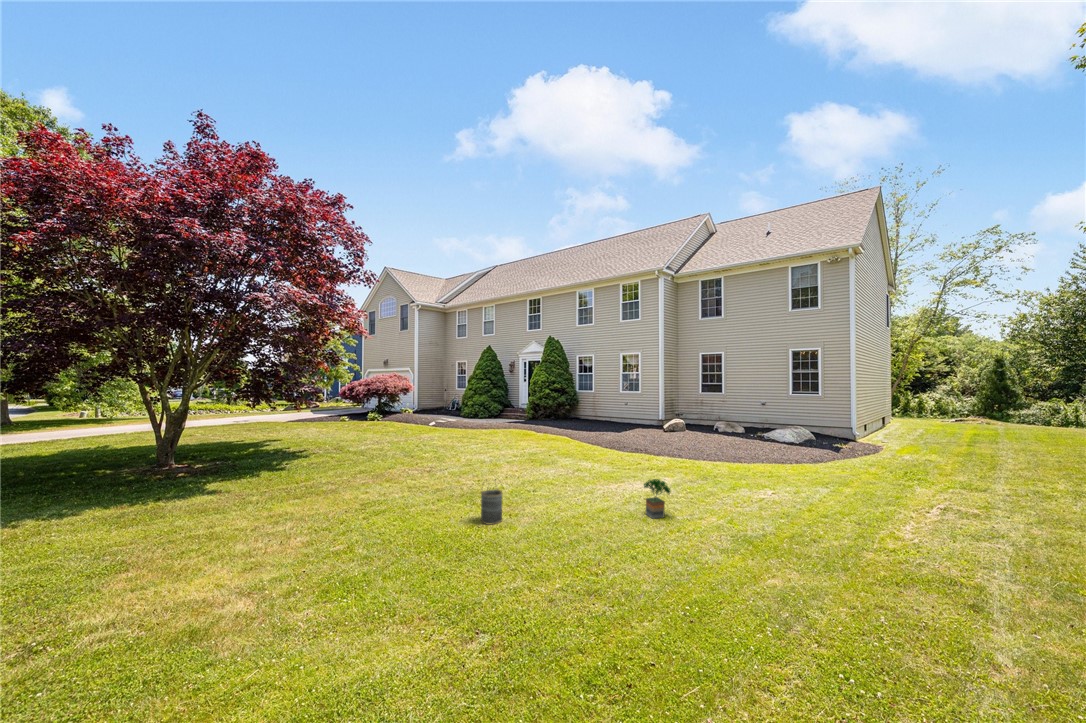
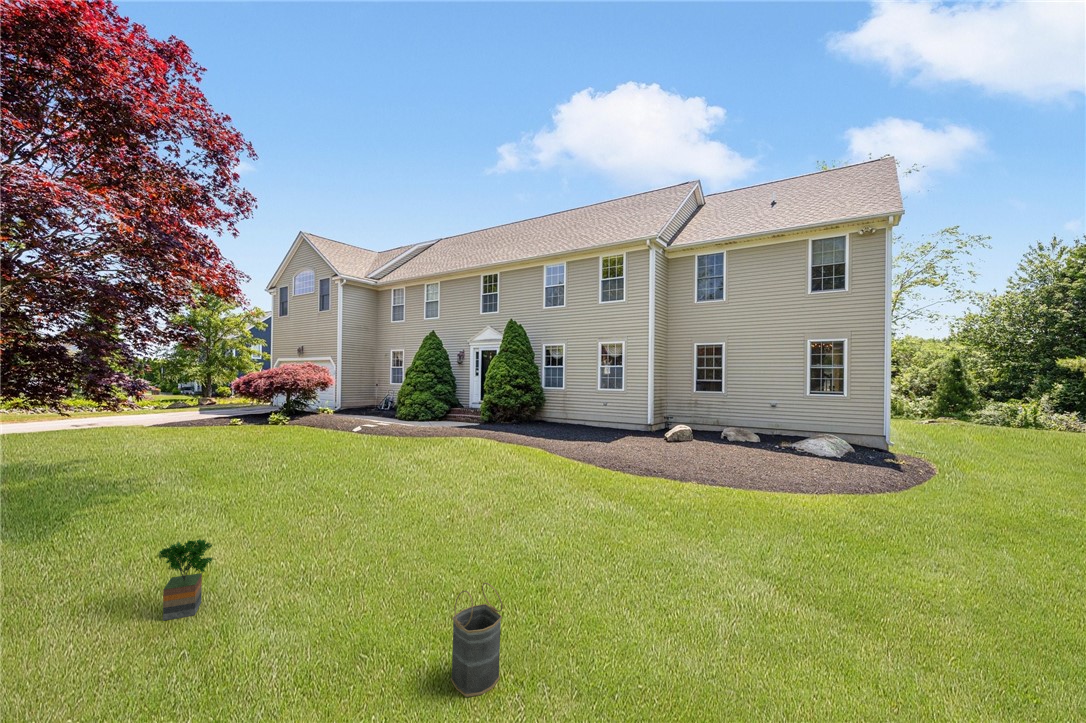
potted tree: present [644,479,671,519] -> present [158,539,213,621]

